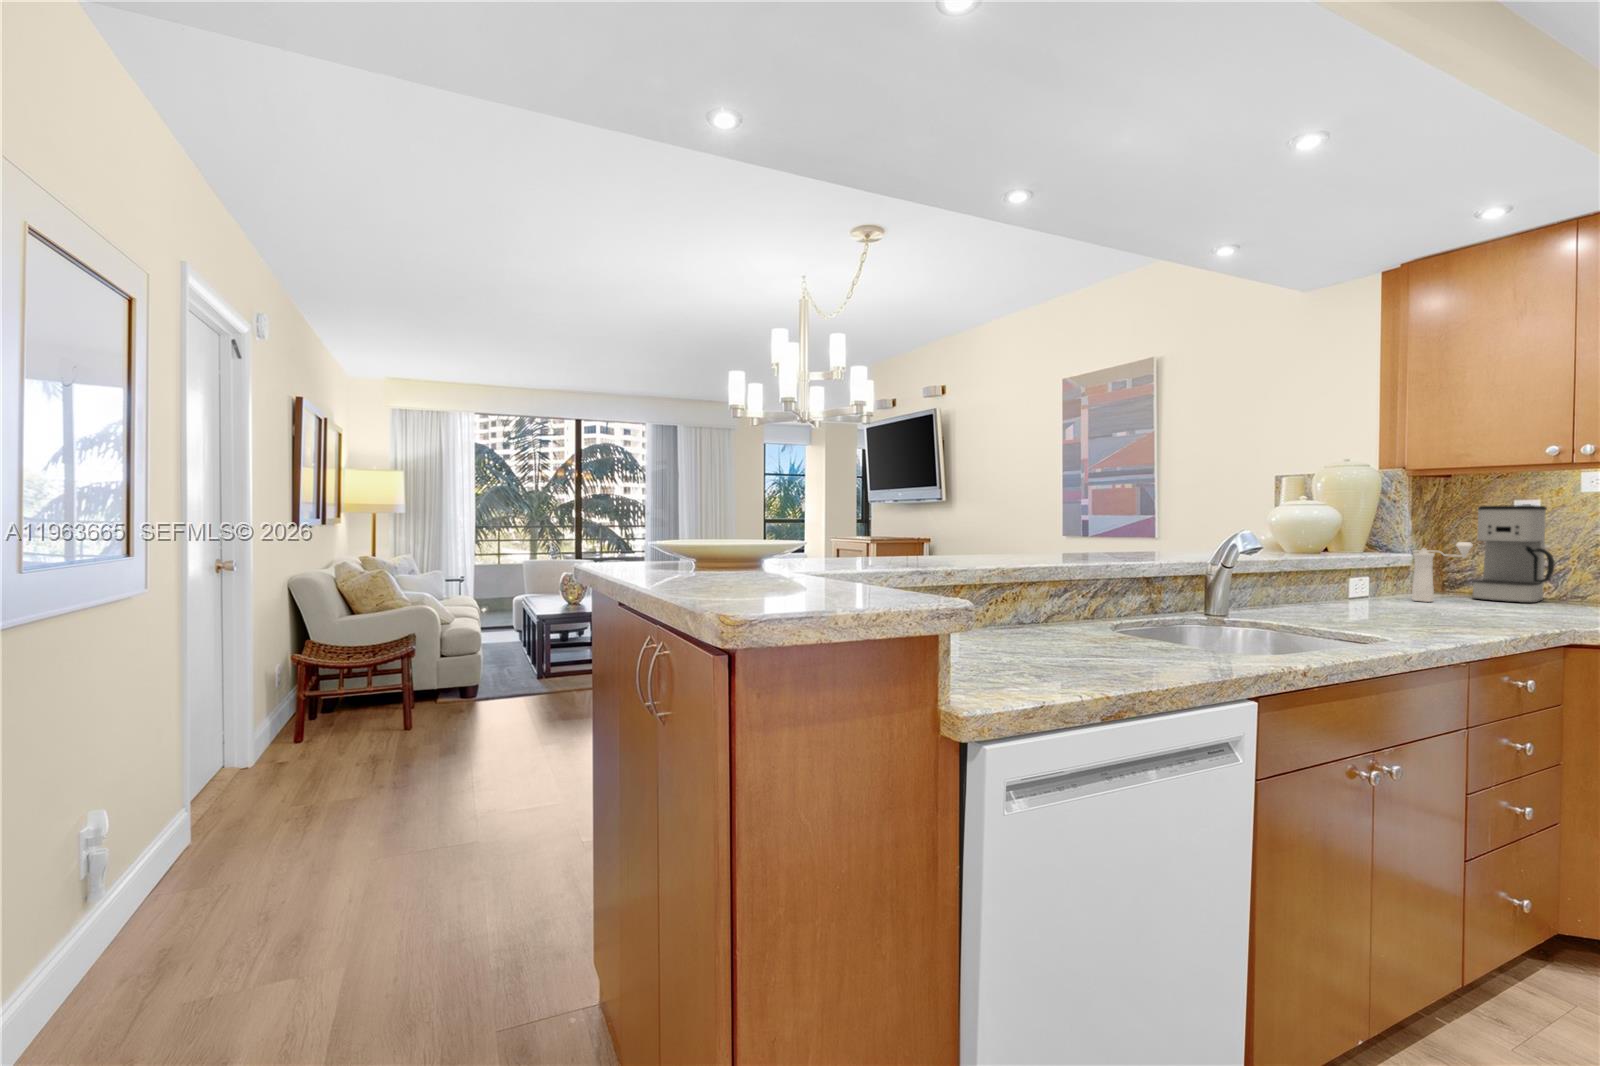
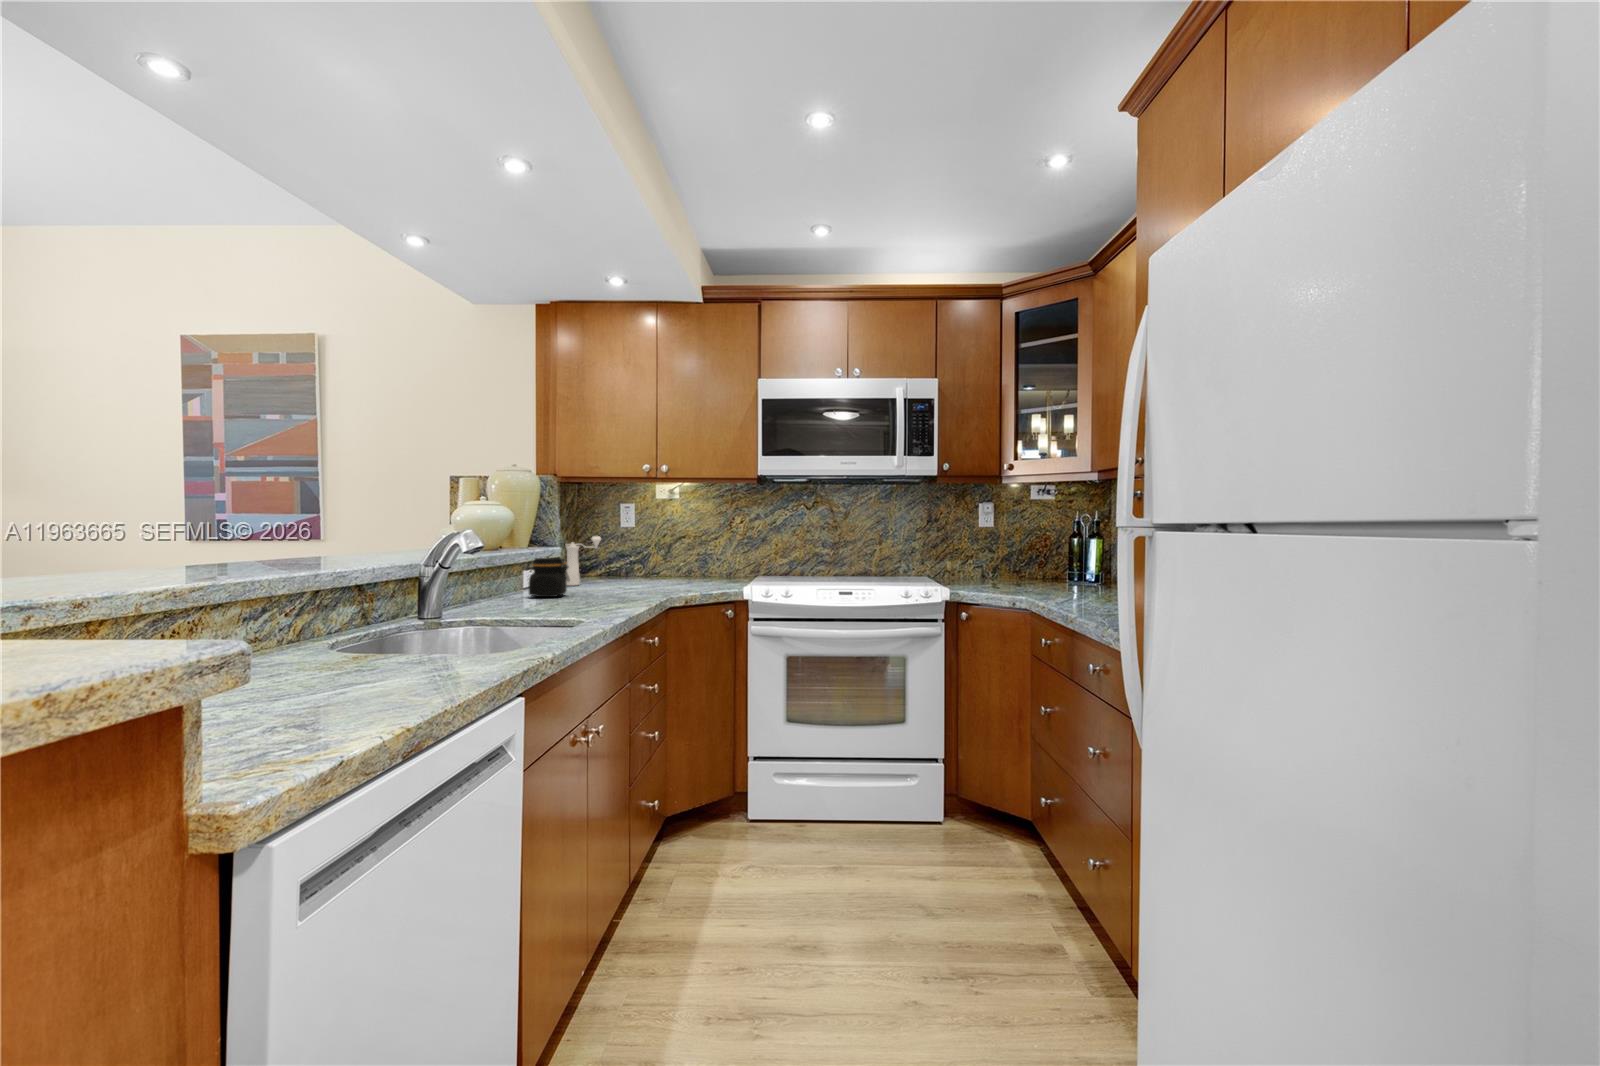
coffee maker: present [1473,505,1555,603] -> none [599,508,642,580]
jar: none [1342,565,1406,611] -> present [526,558,570,597]

